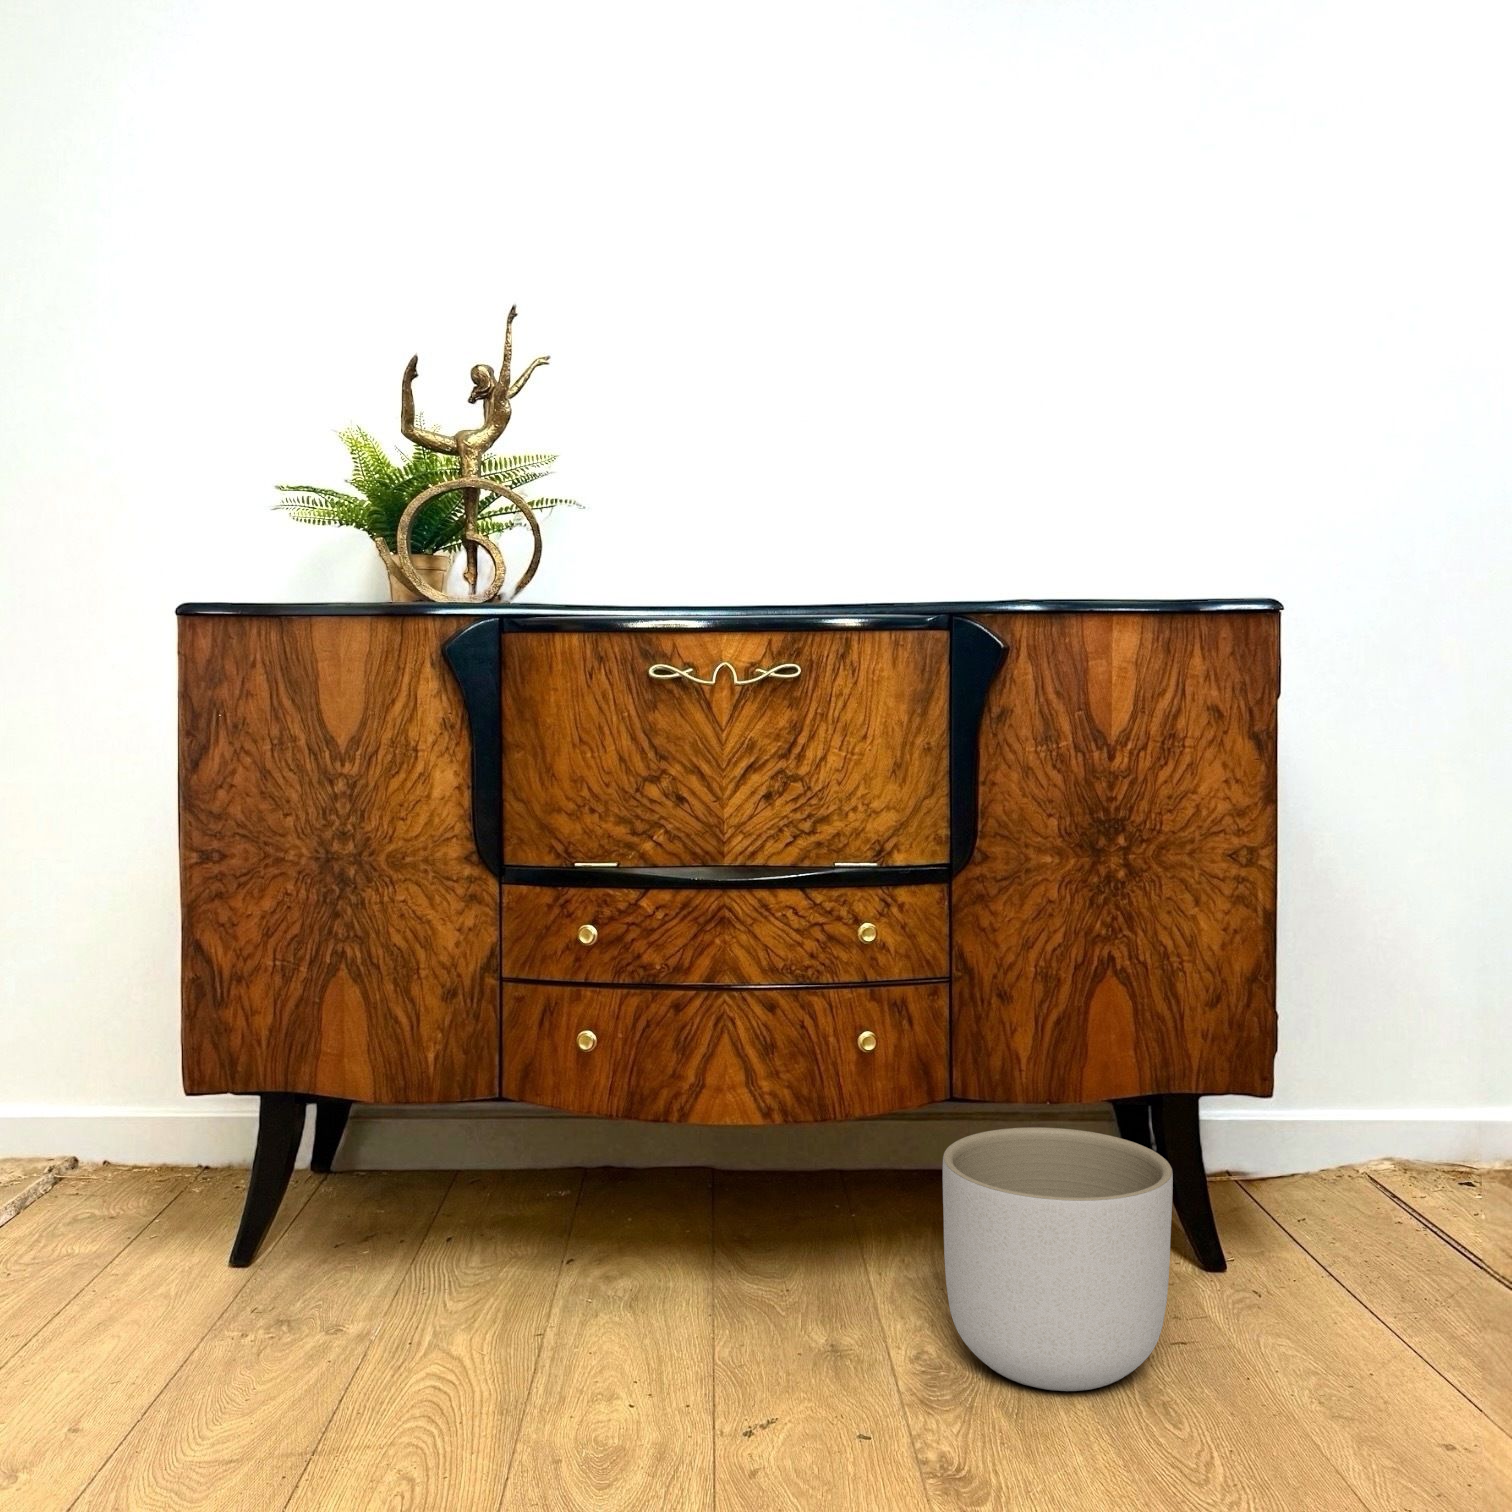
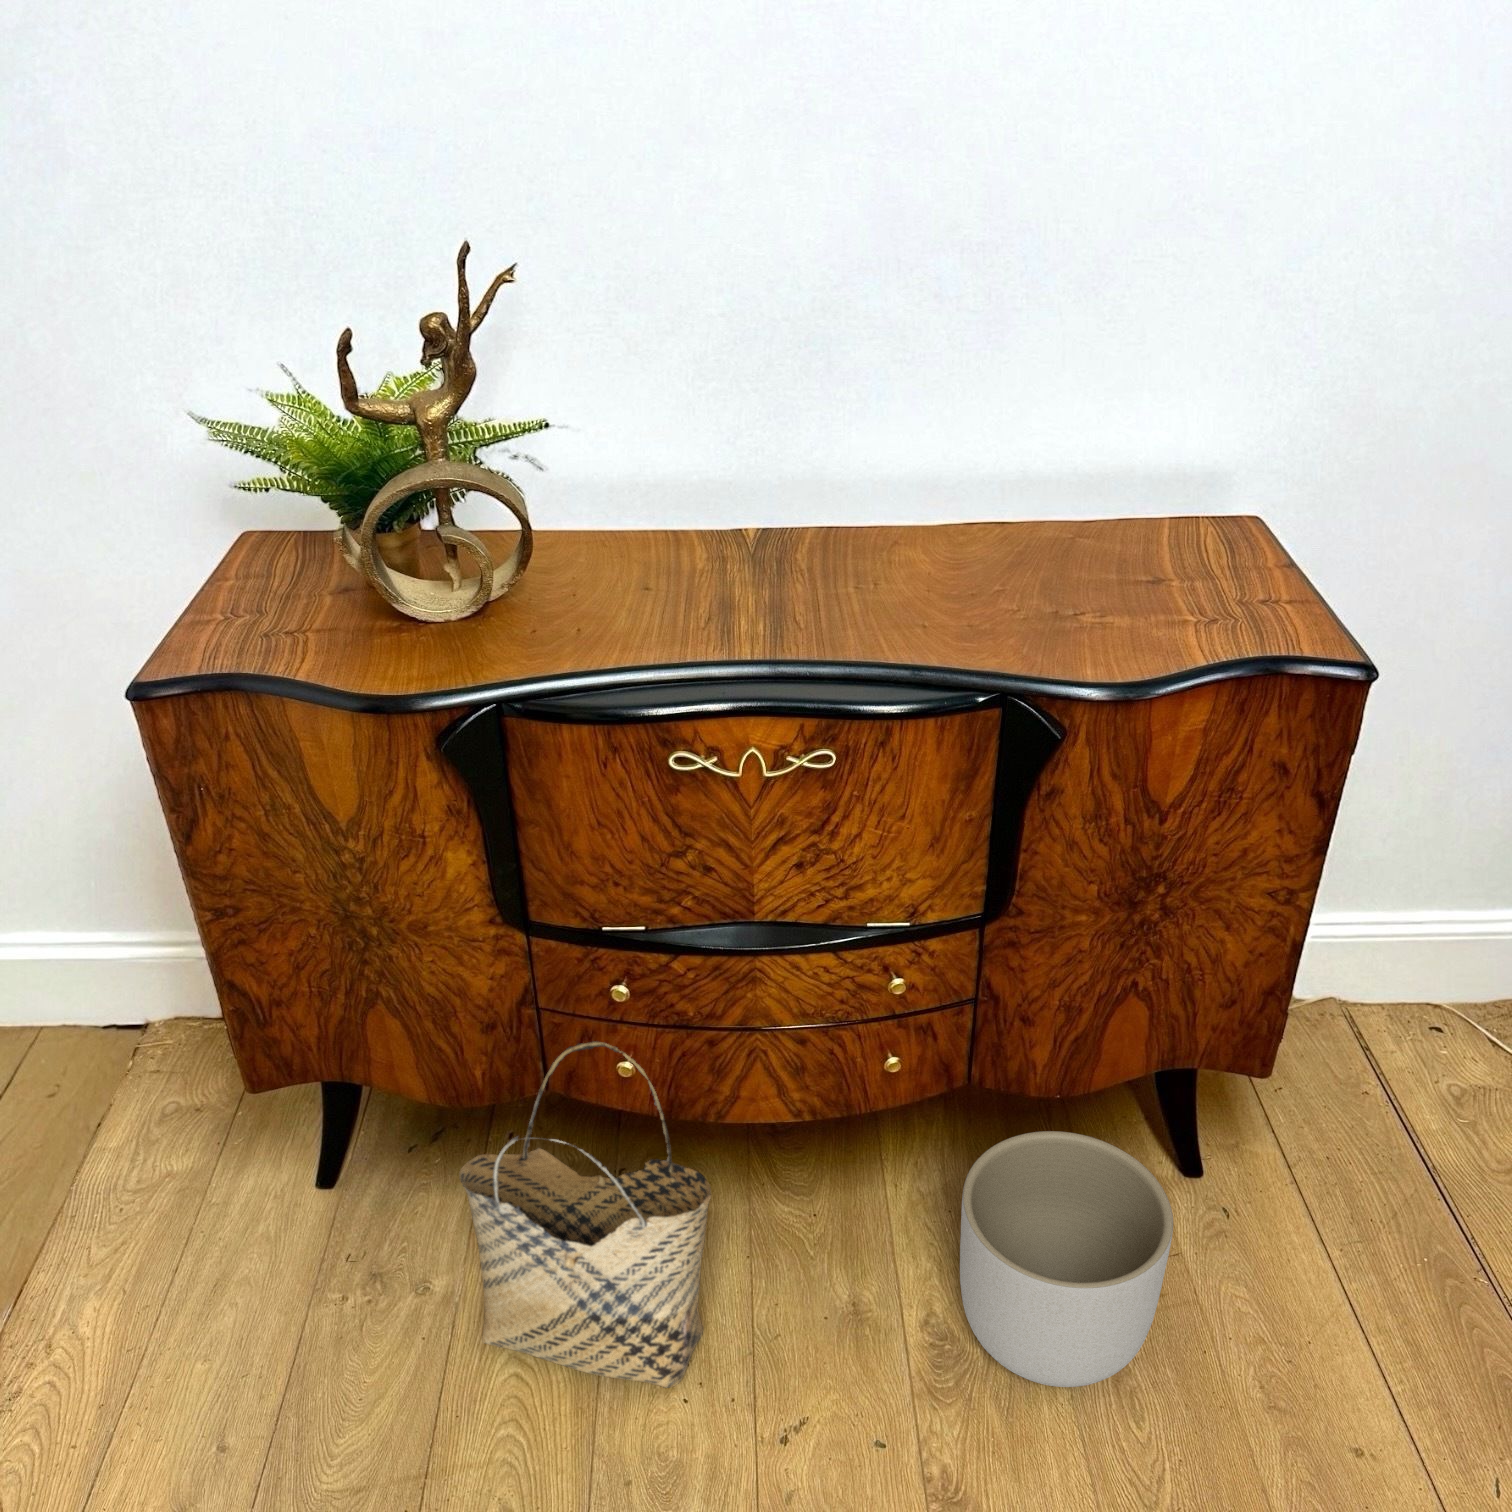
woven basket: none [399,980,670,1384] -> present [459,1041,711,1388]

